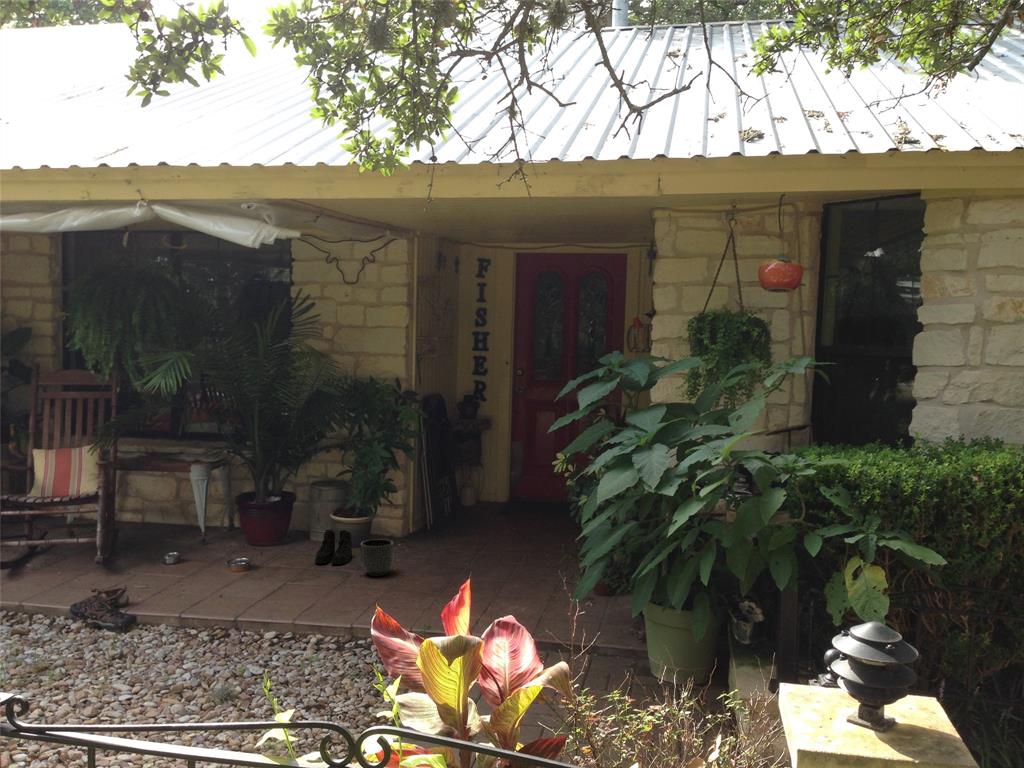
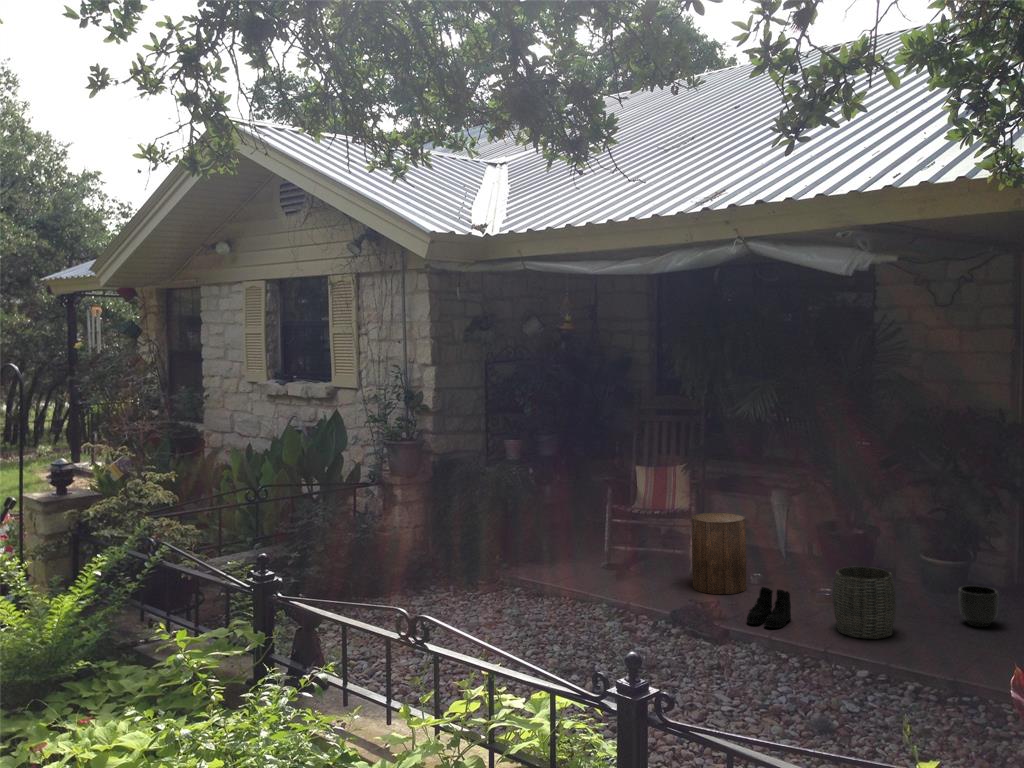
stool: none [98,494,161,580] -> present [691,512,747,594]
boots: present [315,530,352,564] -> present [747,587,791,628]
woven basket: none [245,533,304,603] -> present [833,567,896,639]

